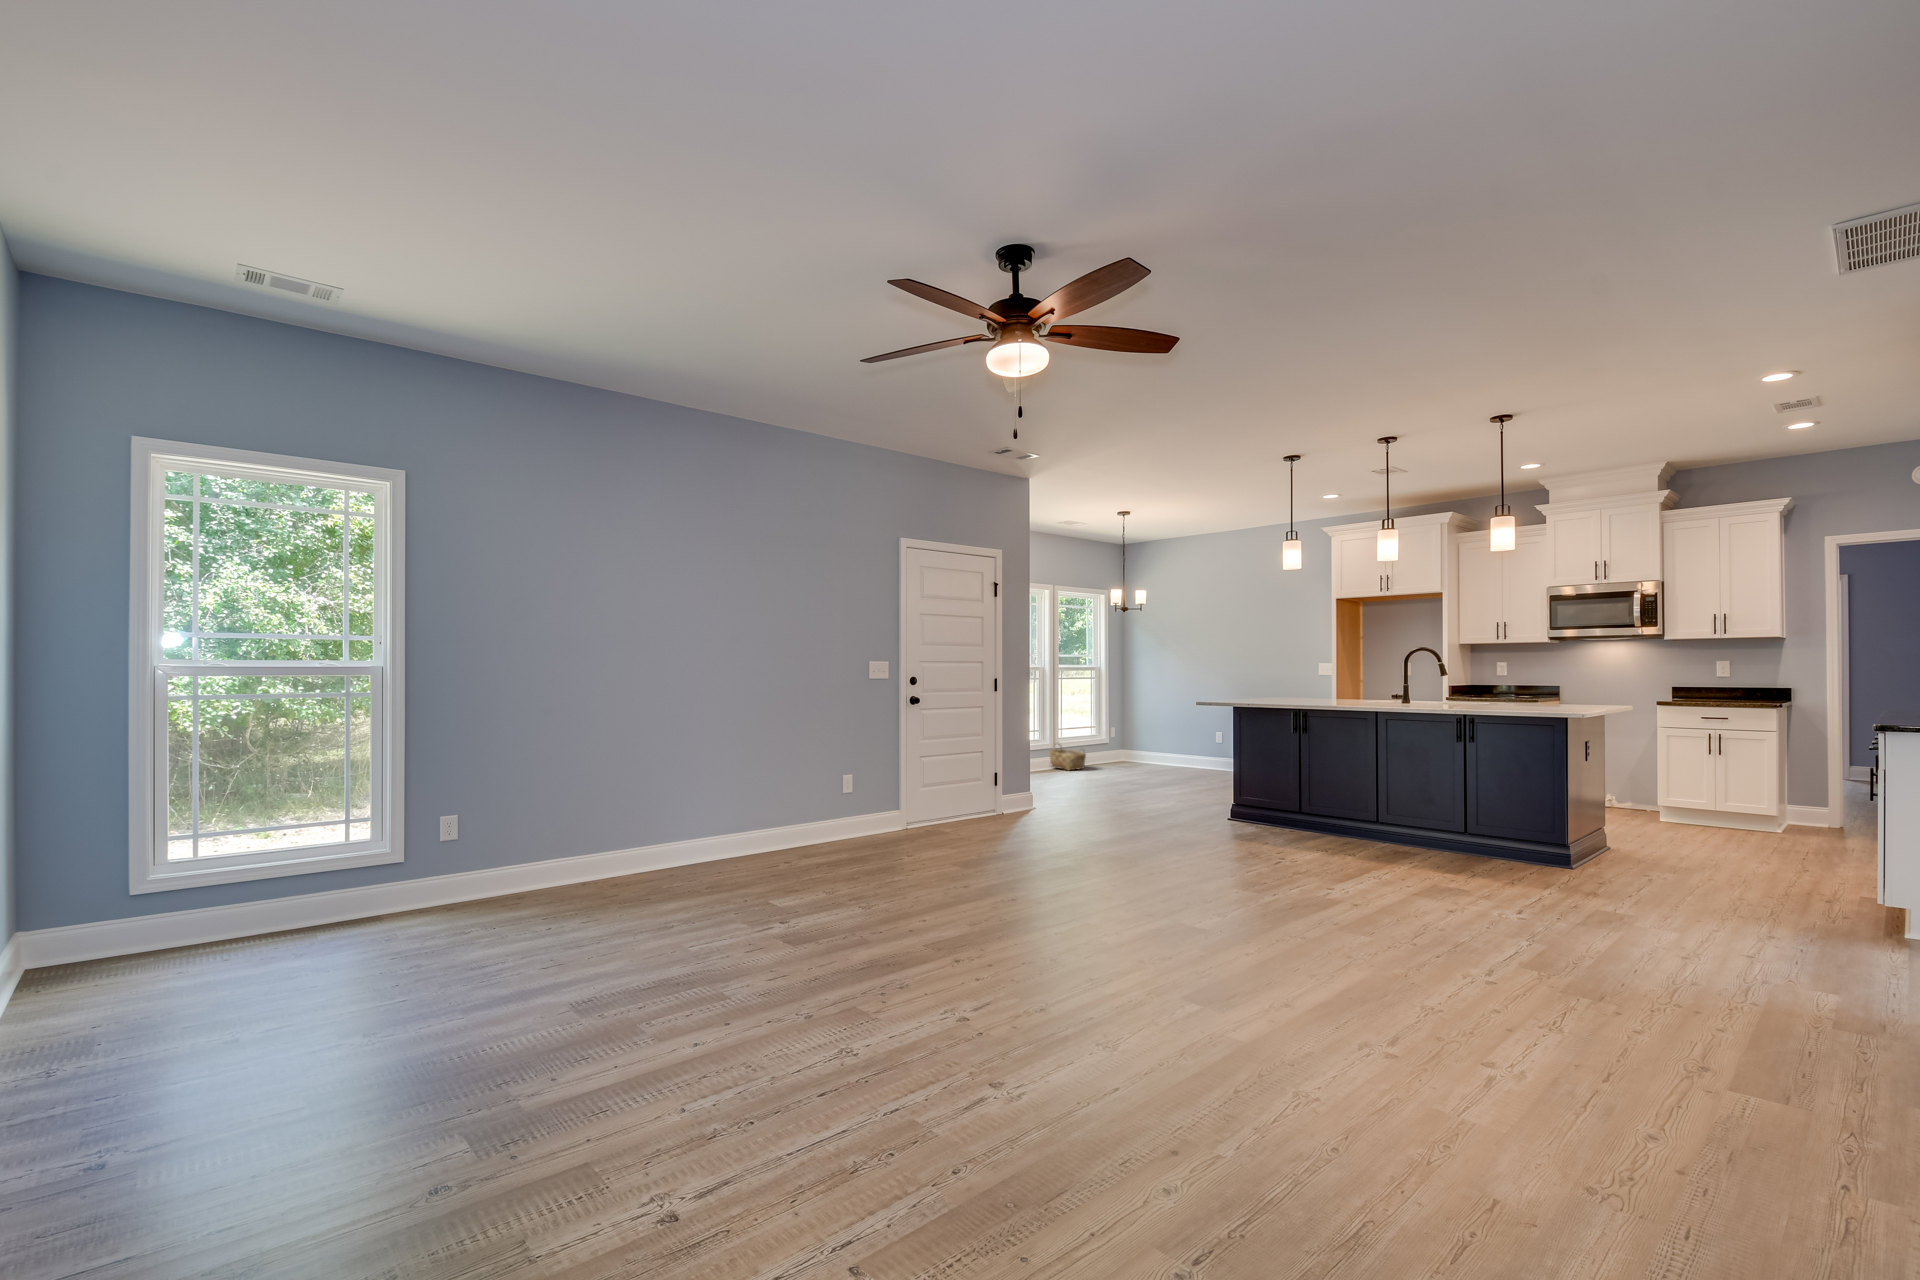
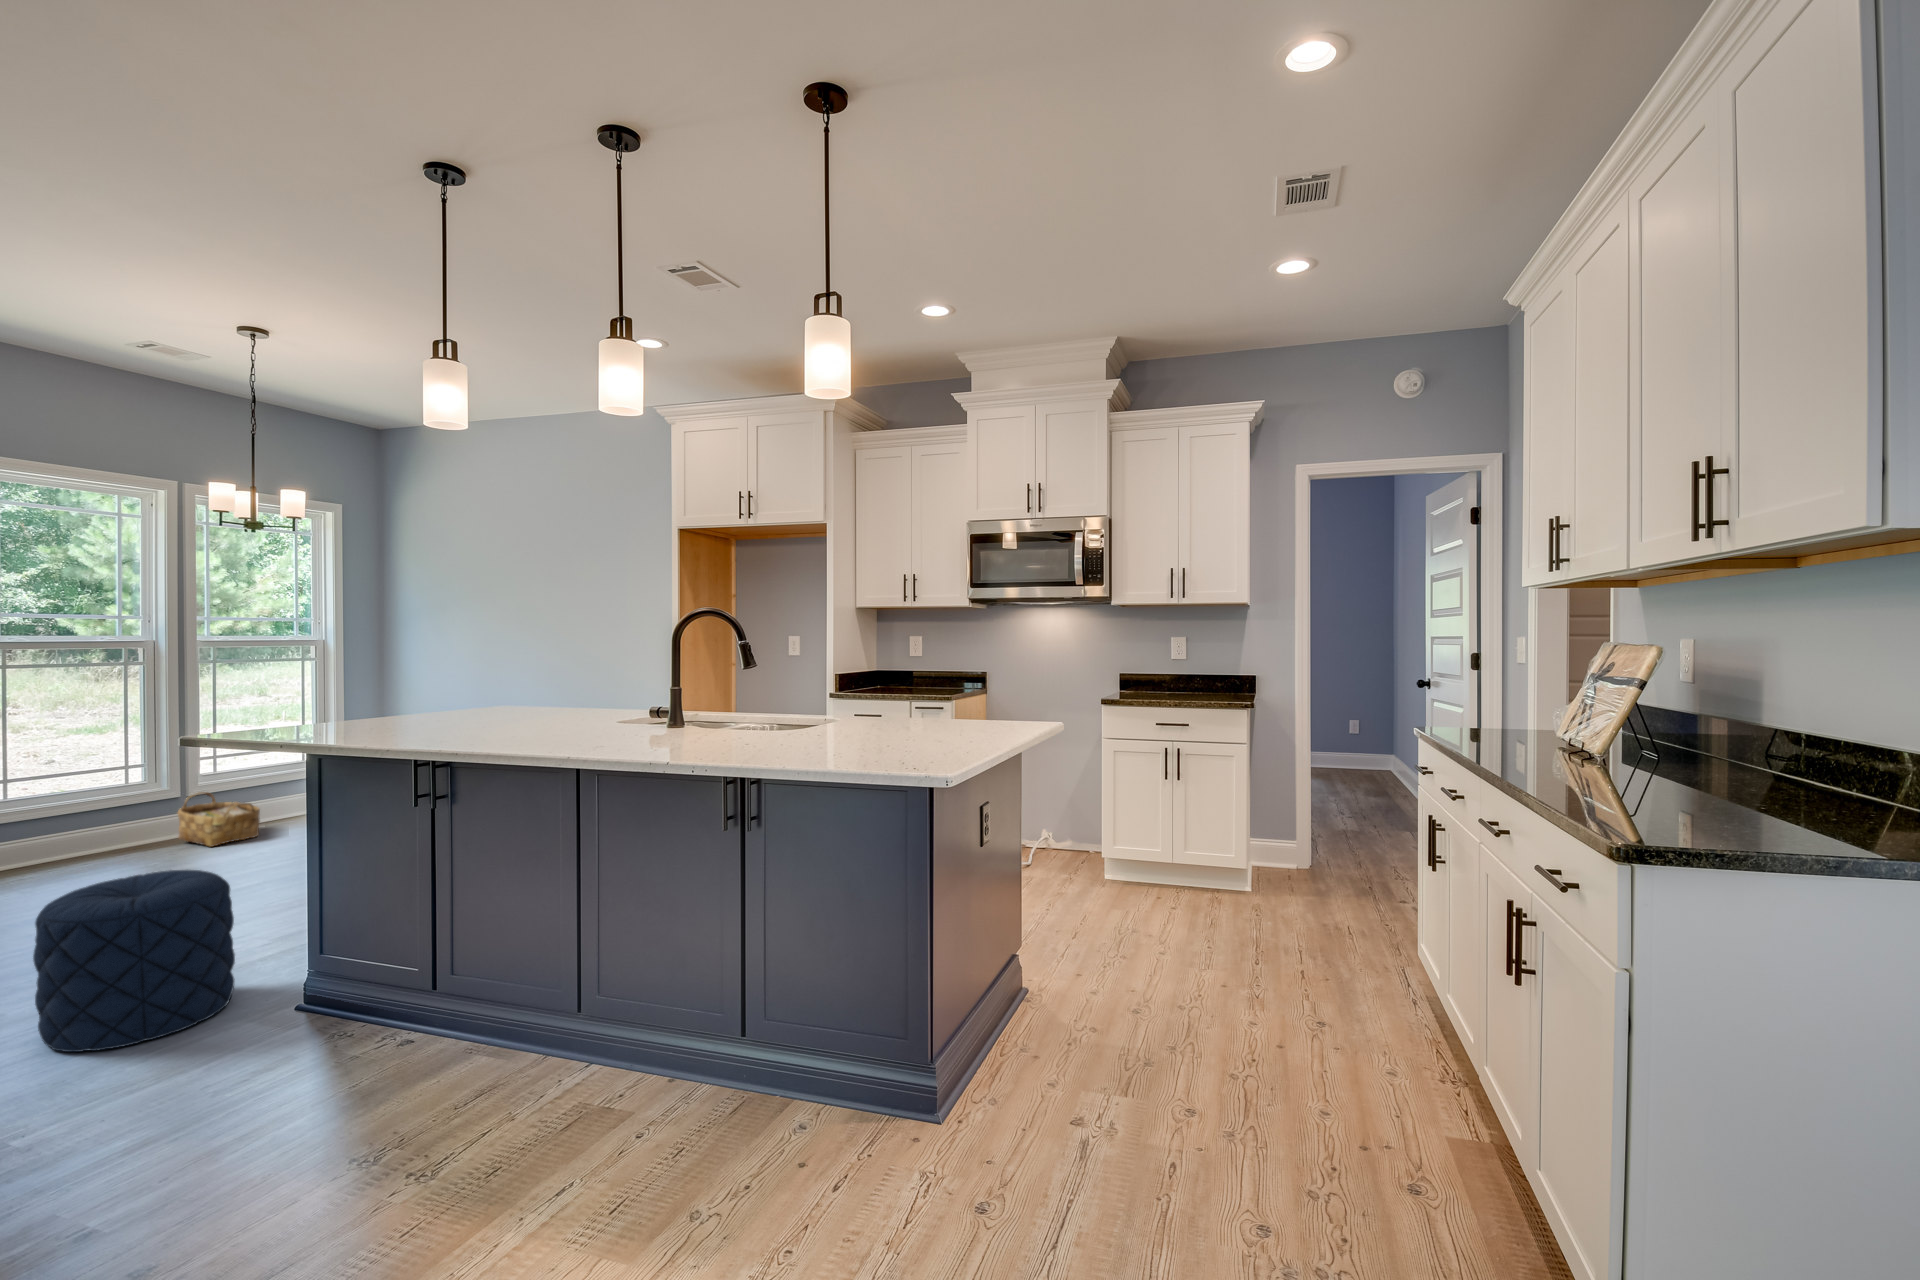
pouf: none [1113,752,1176,816] -> present [33,870,235,1052]

